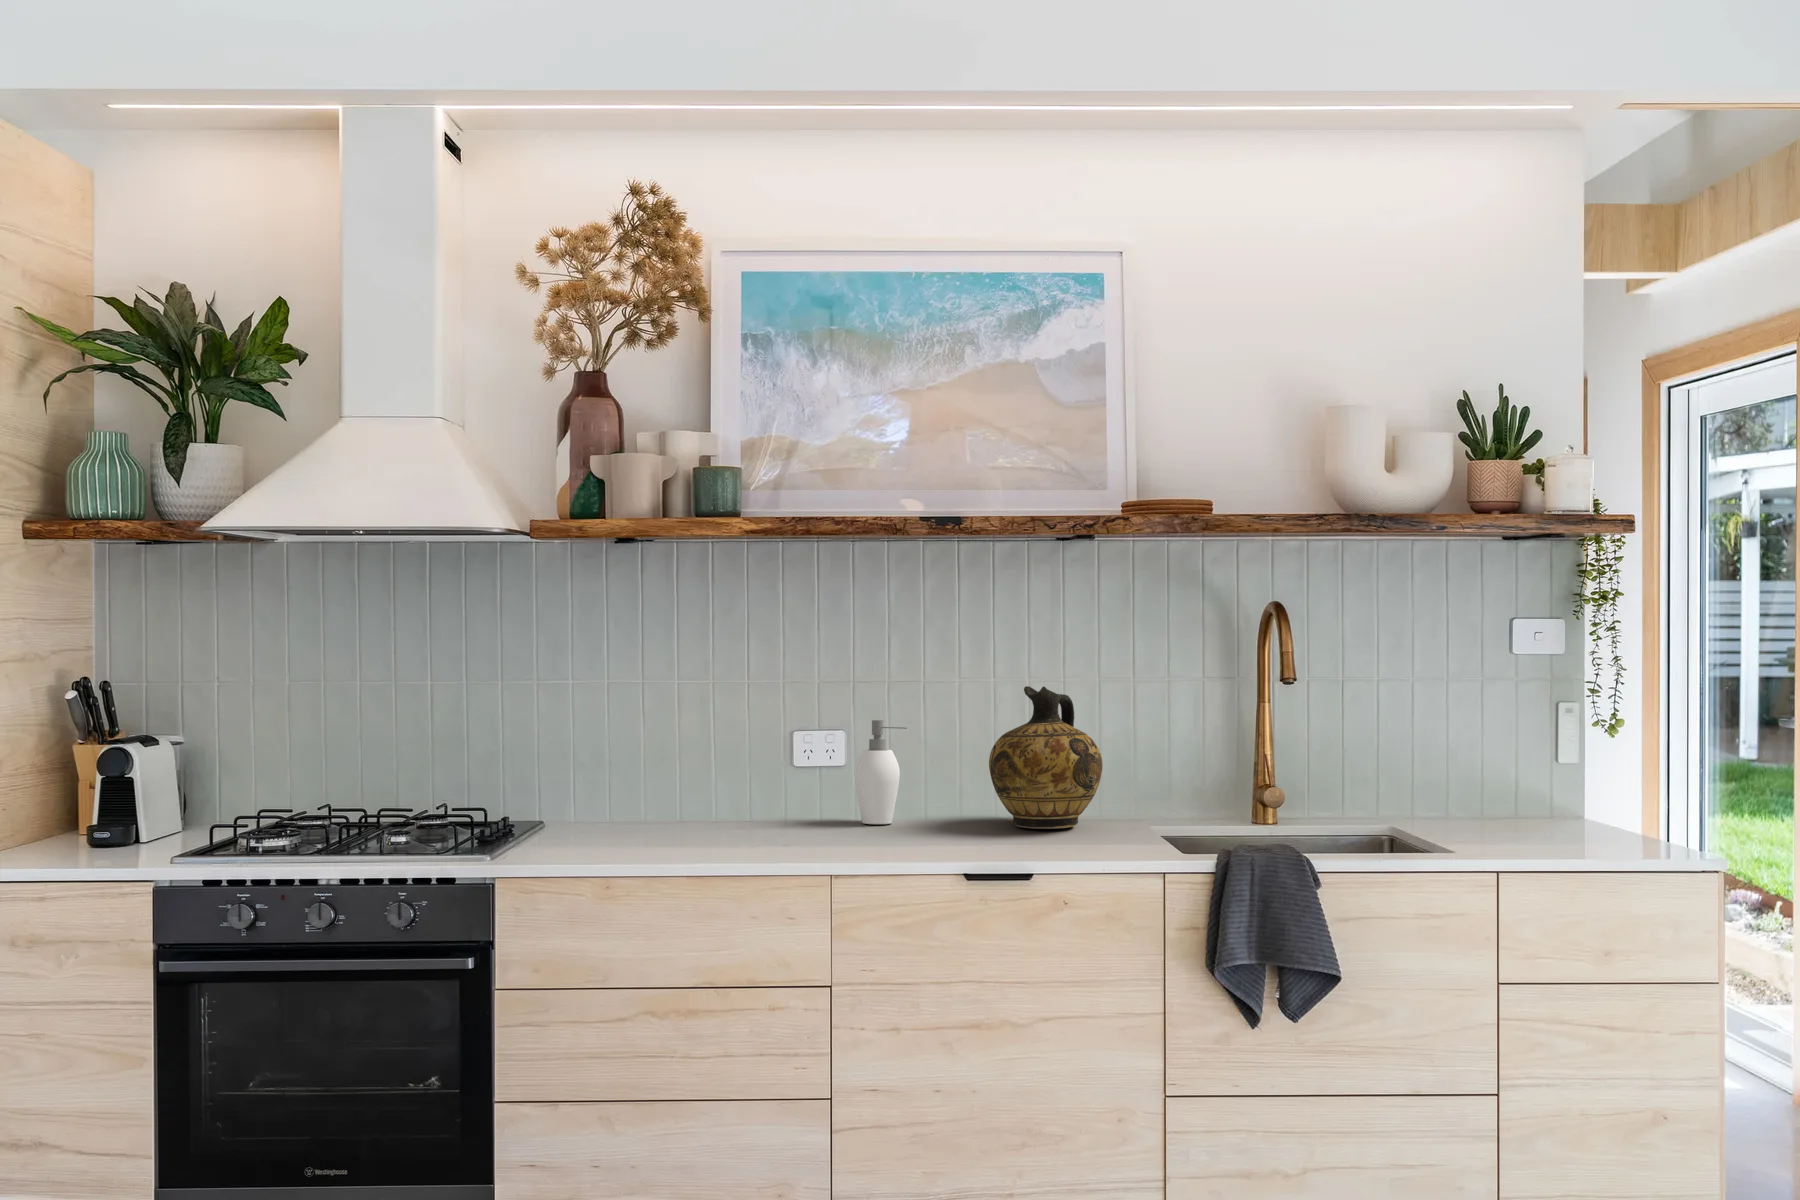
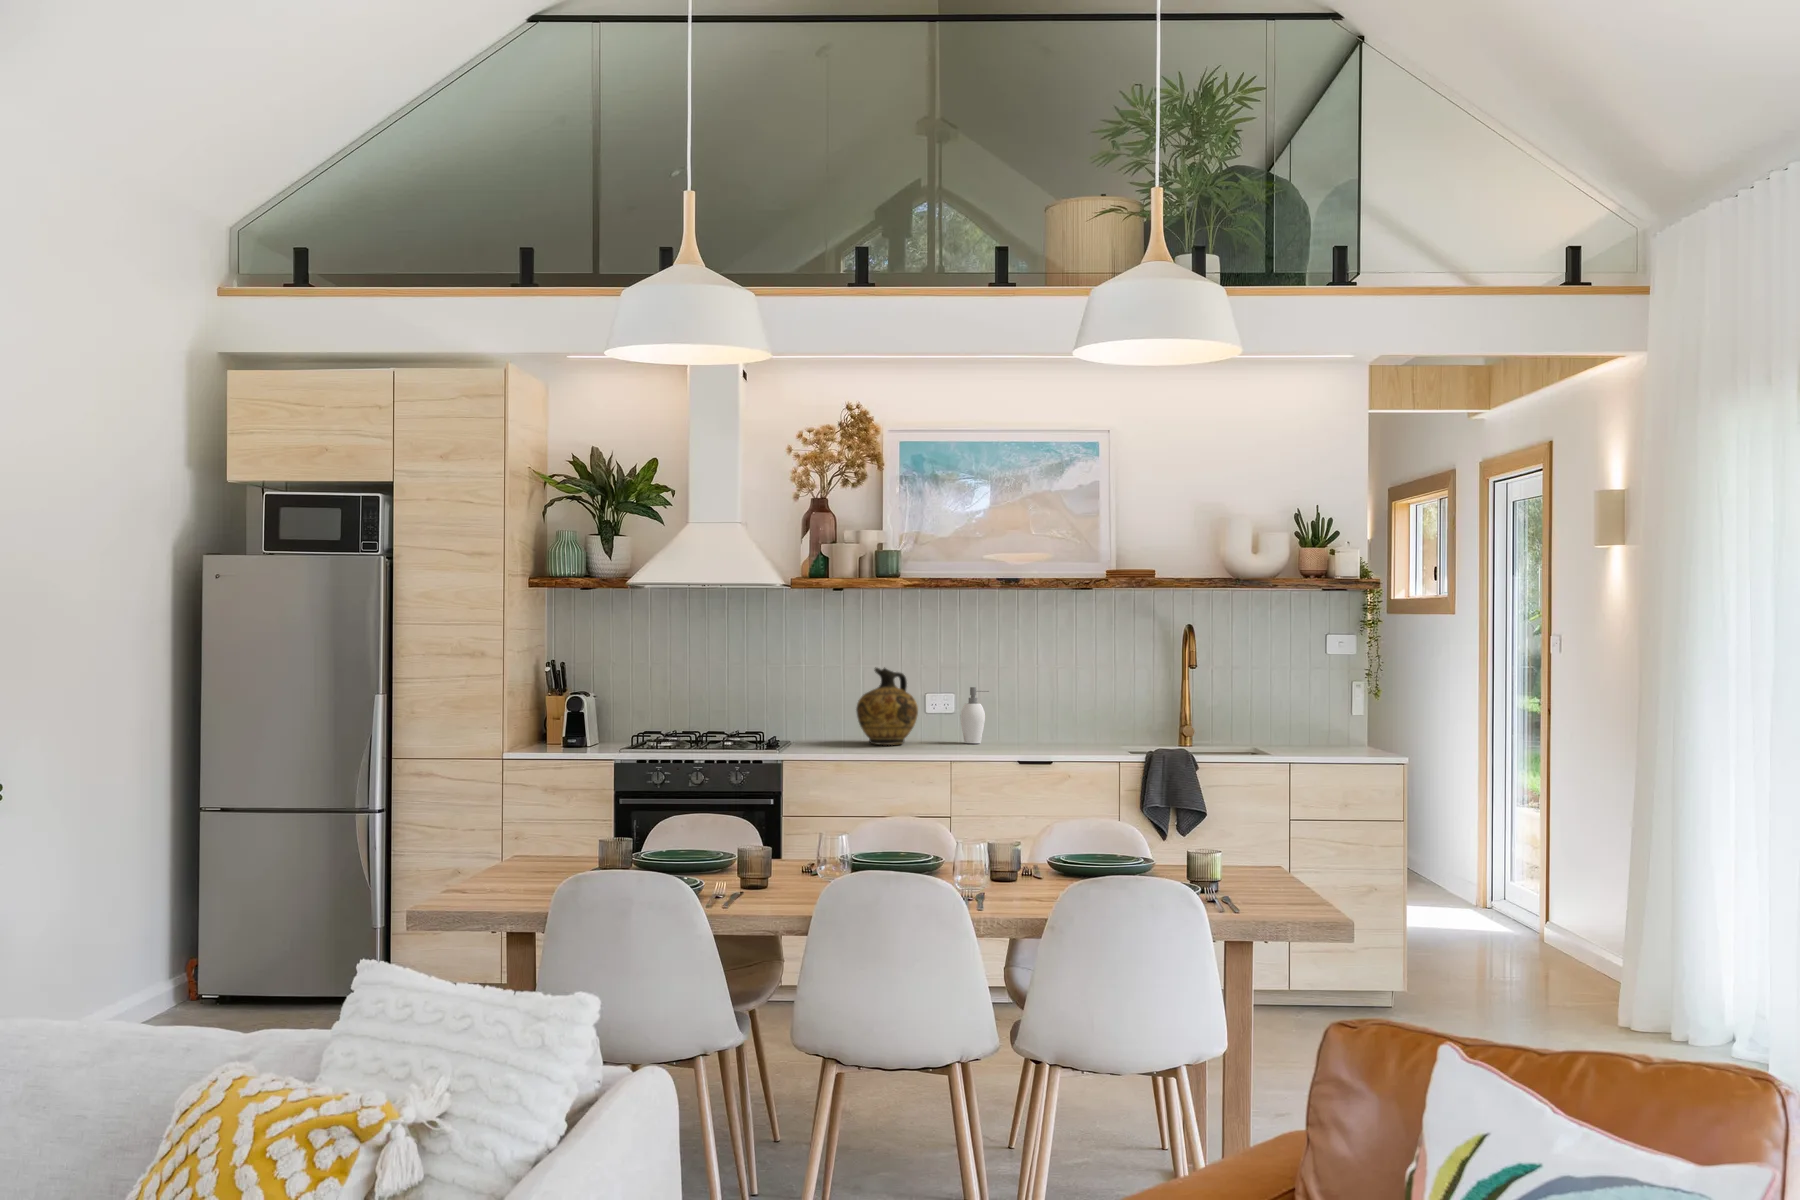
ceramic jug: present [989,686,1103,829] -> present [856,668,918,745]

